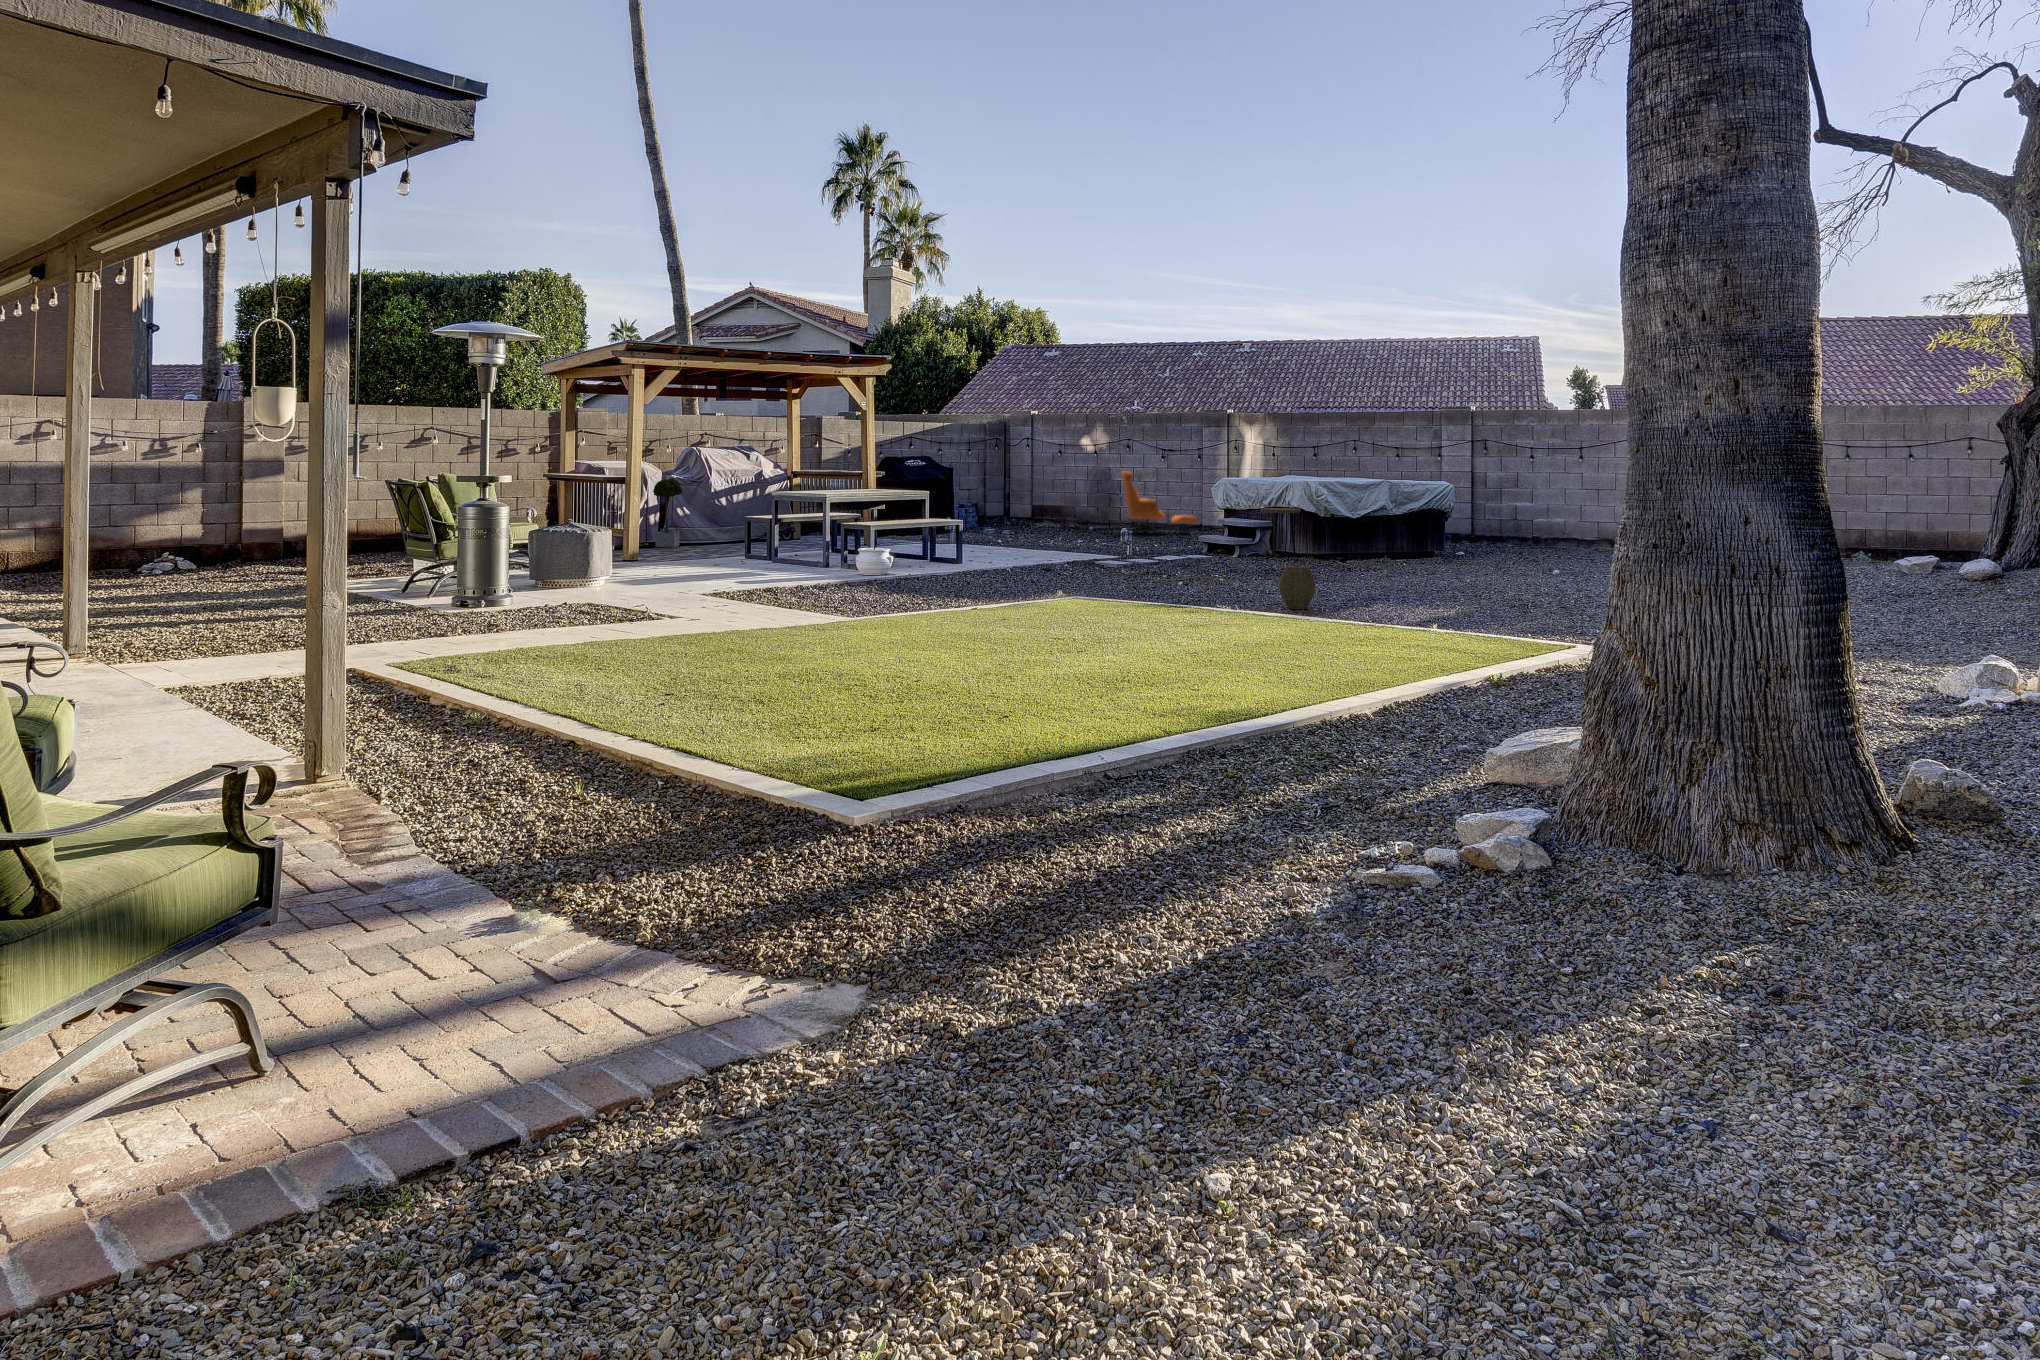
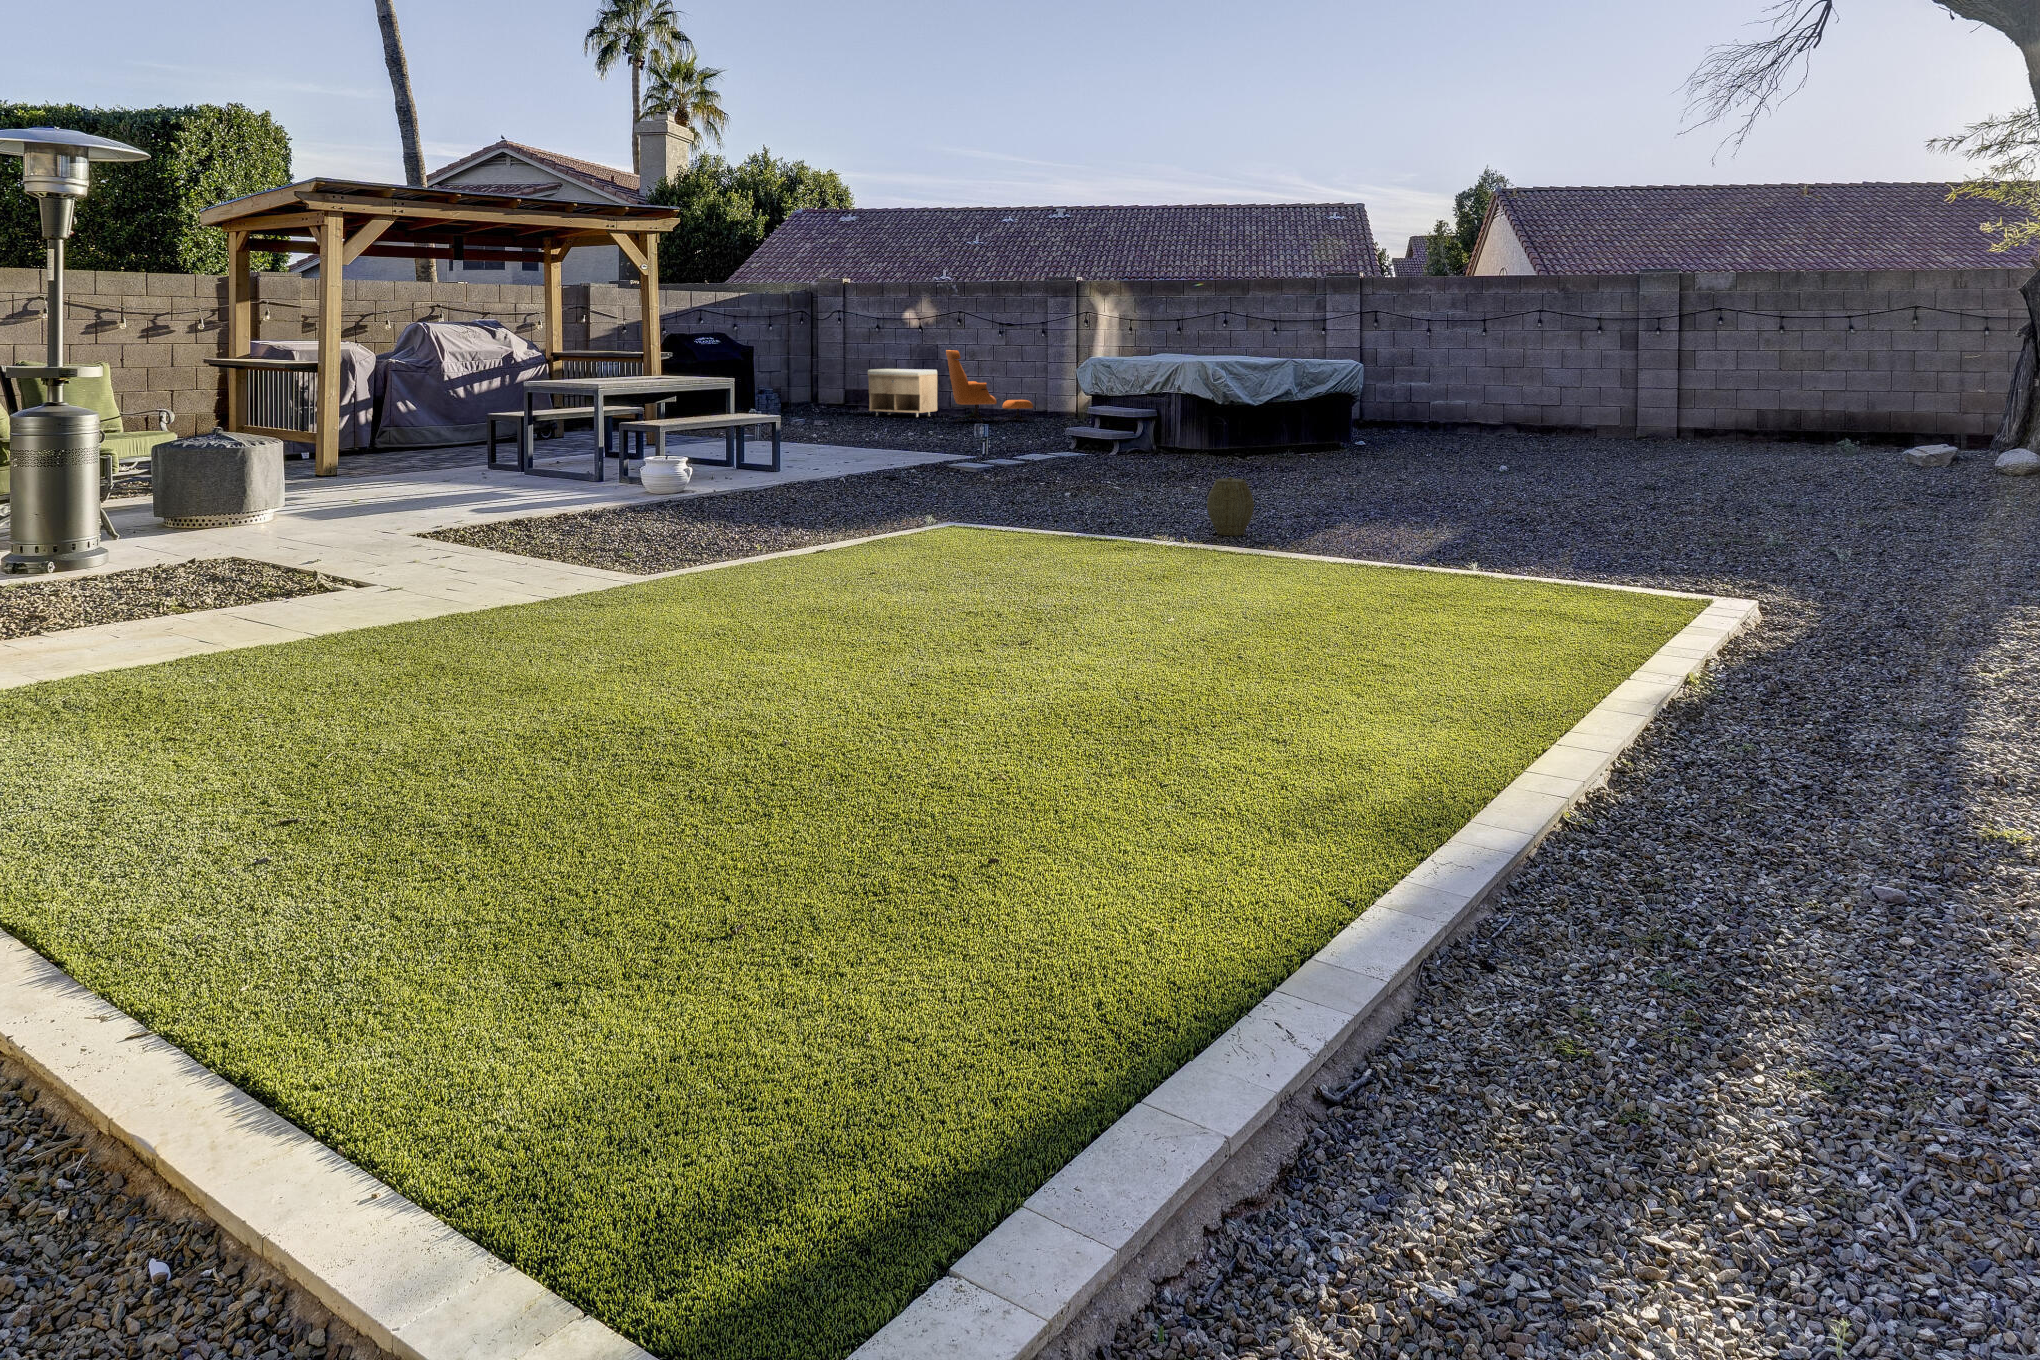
potted tree: present [653,478,682,547] -> none [367,363,407,451]
storage bench: none [1055,488,1116,530] -> present [868,369,937,418]
side table: present [1260,508,1301,557] -> none [1123,394,1170,452]

